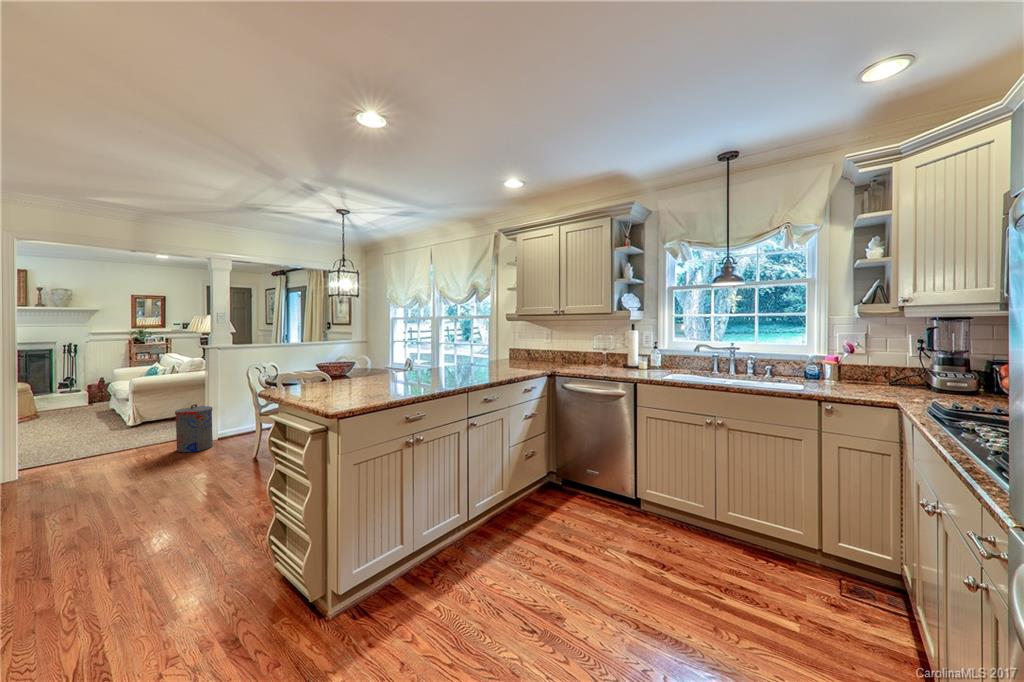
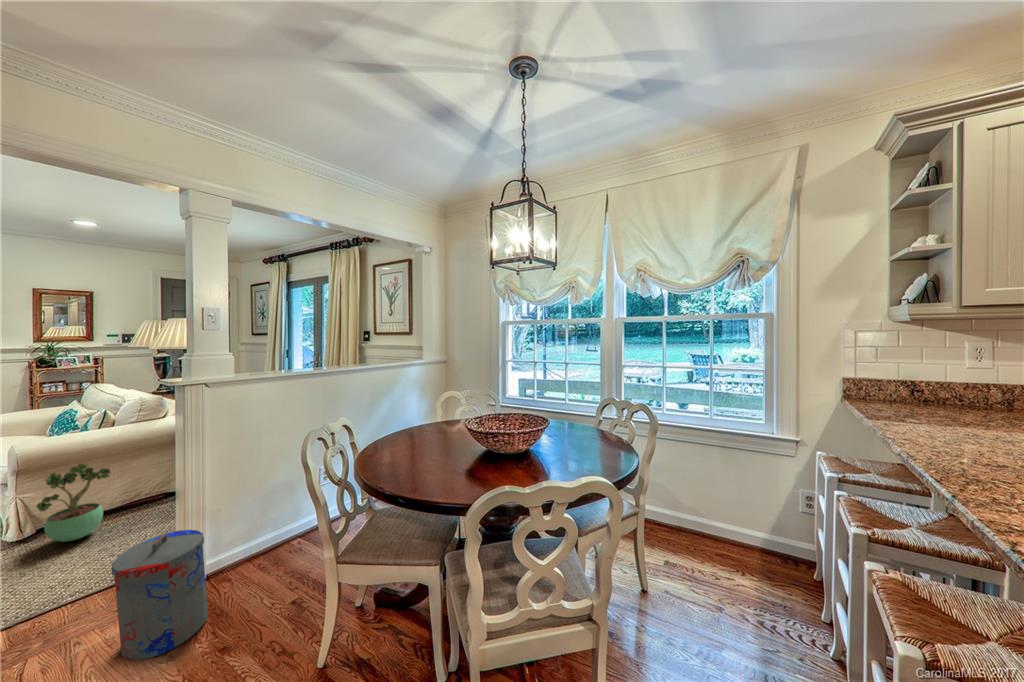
potted plant: none [140,386,174,426] -> present [36,464,110,542]

